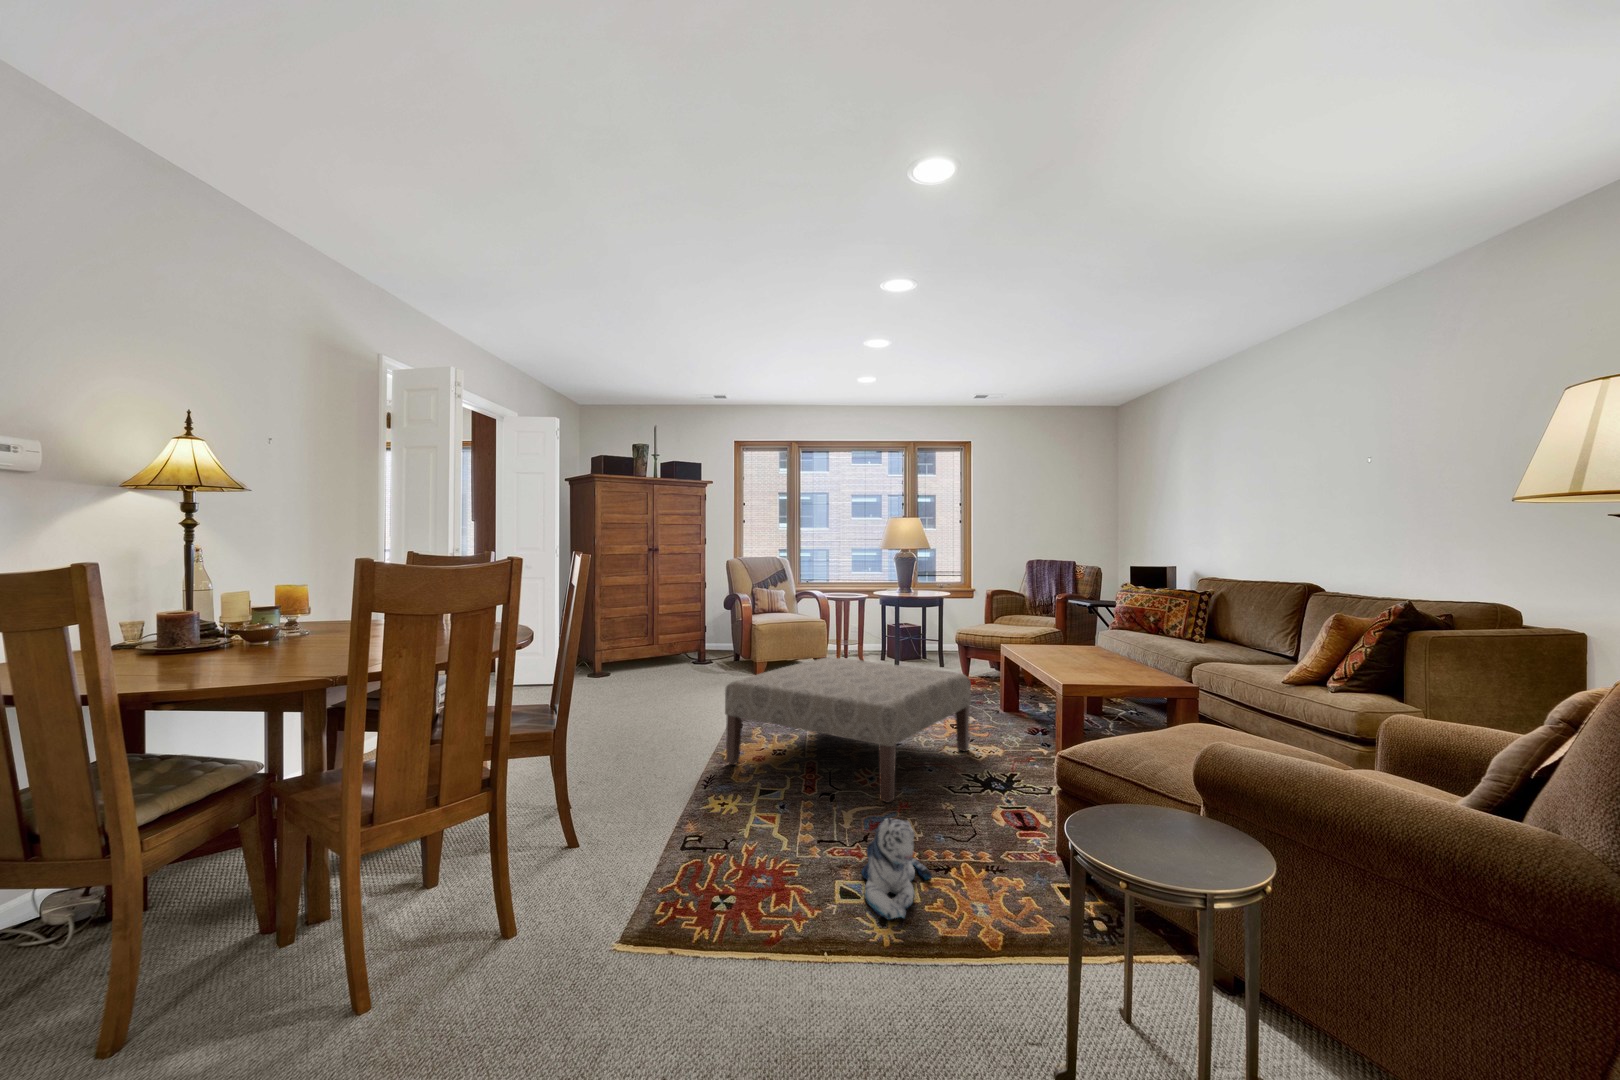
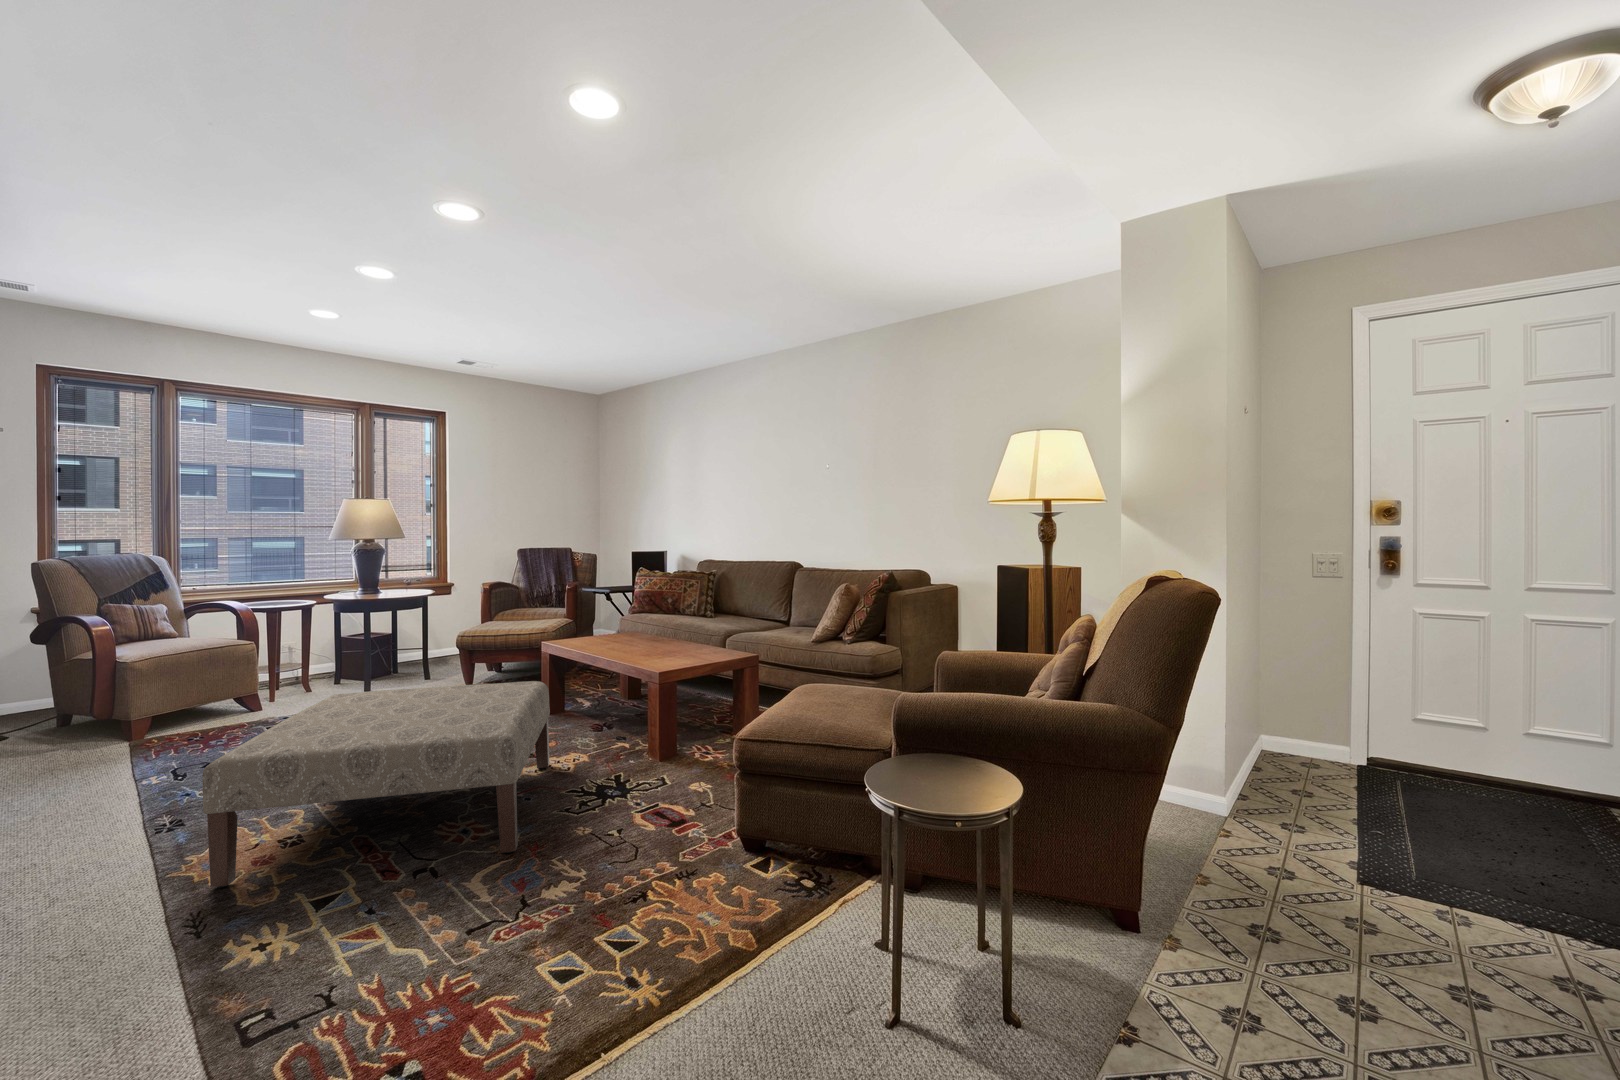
plush toy: present [861,818,931,920] -> none [556,857,653,978]

